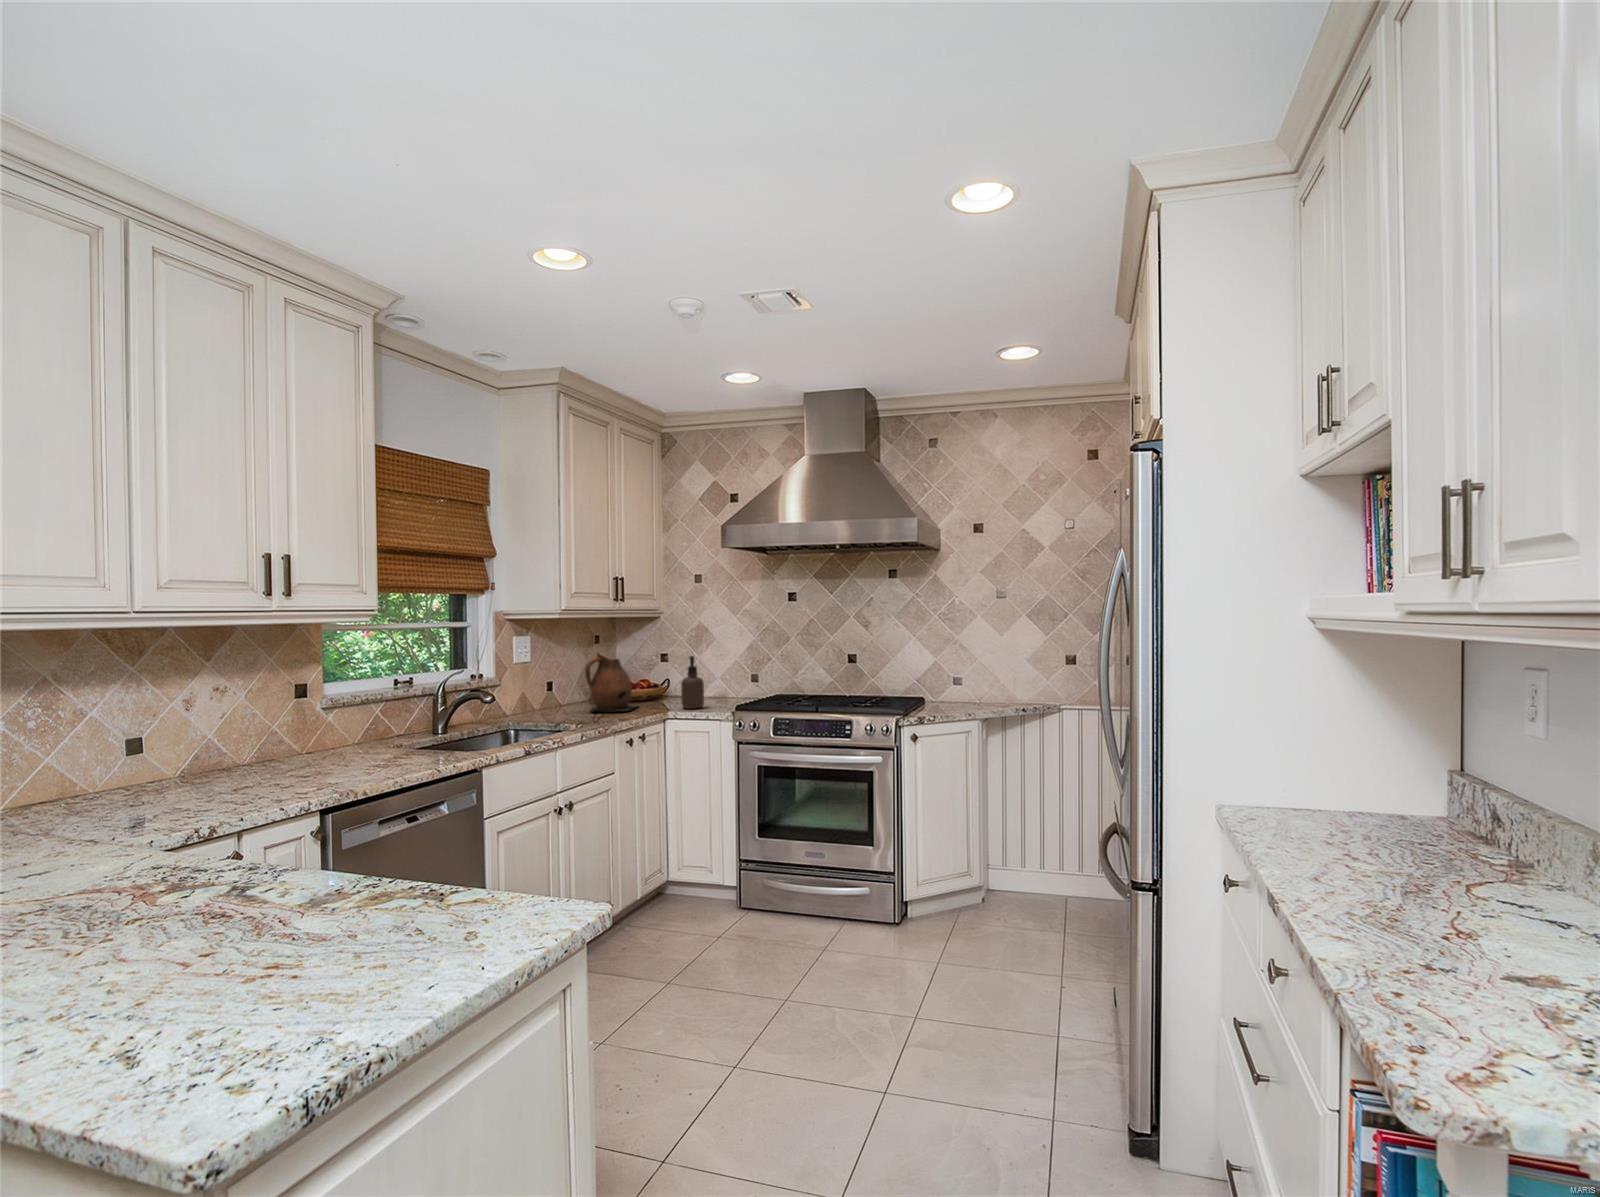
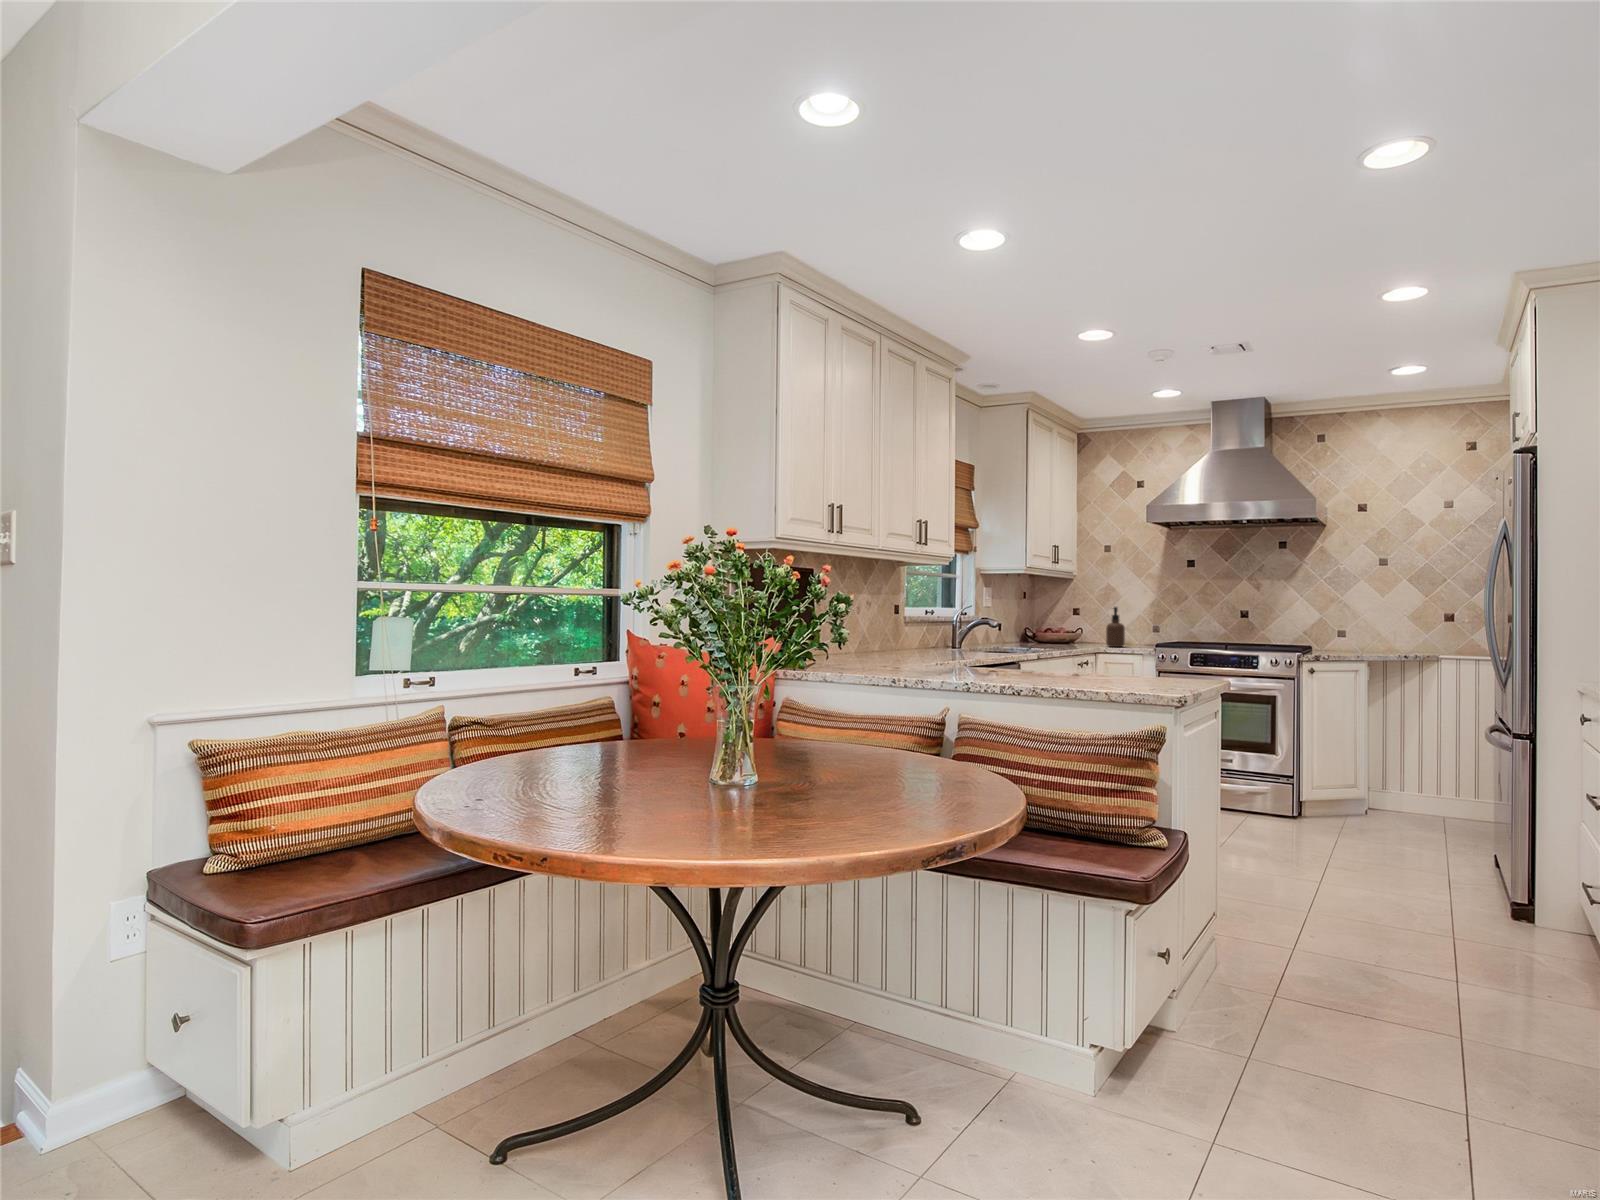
ceramic pitcher: present [585,652,636,711] -> none [1033,602,1070,647]

